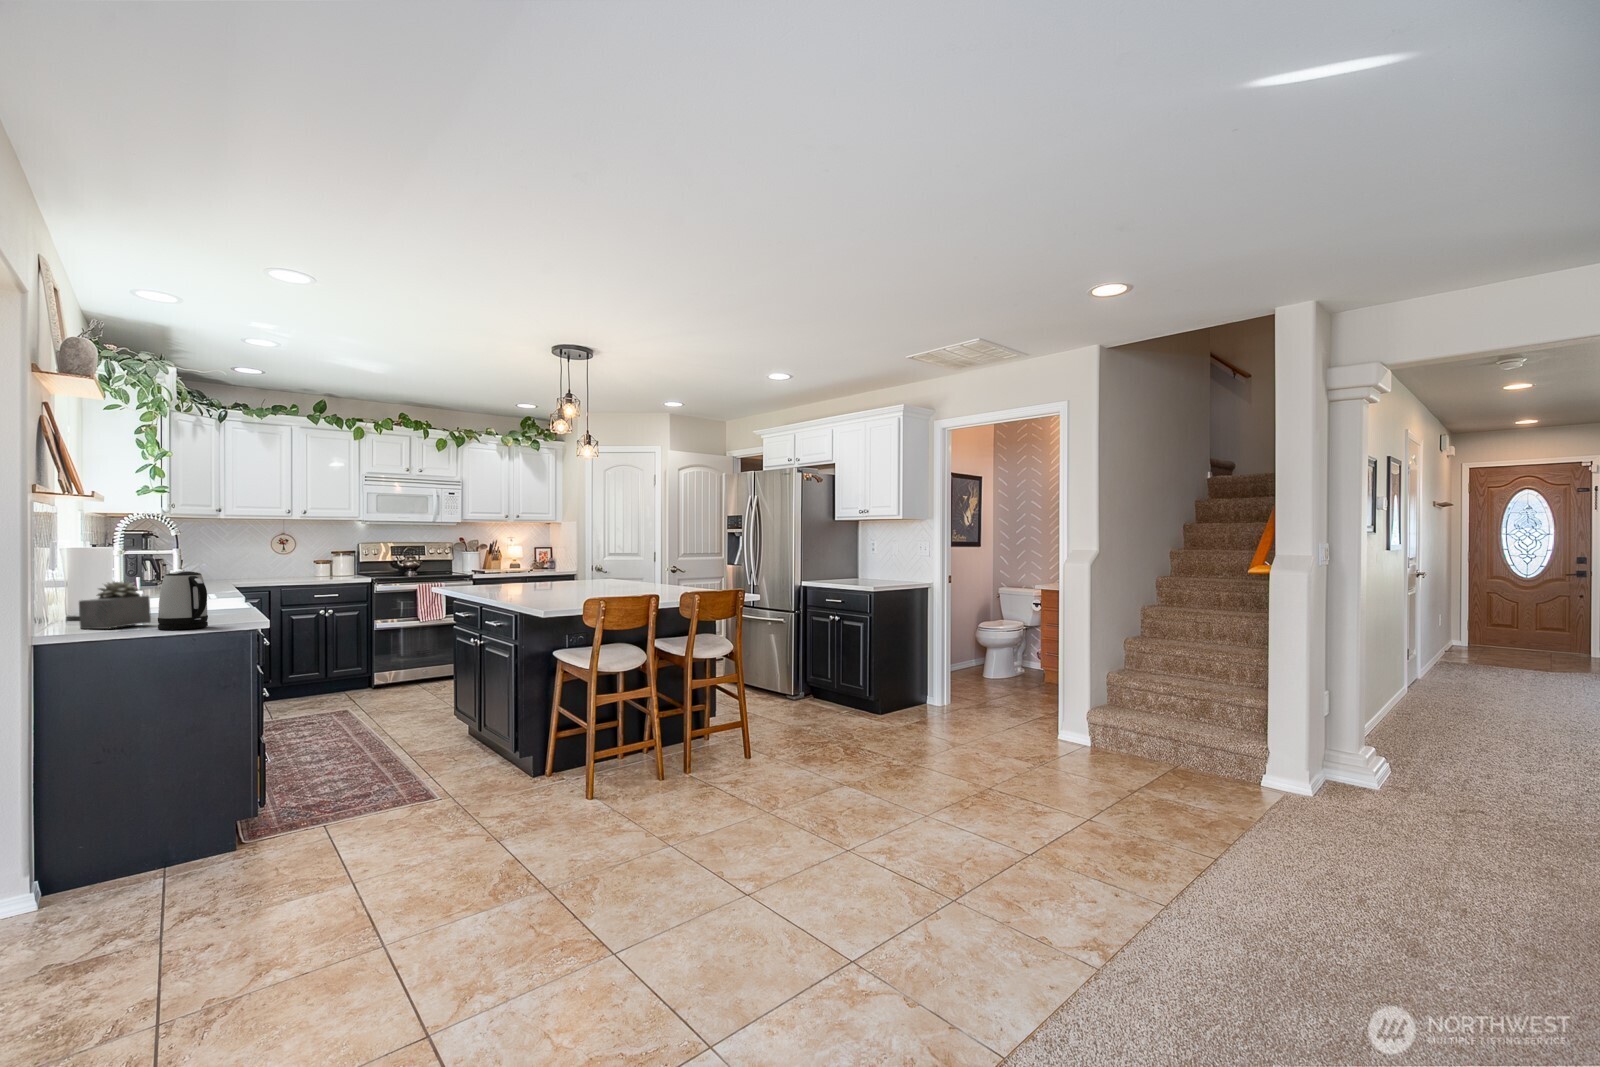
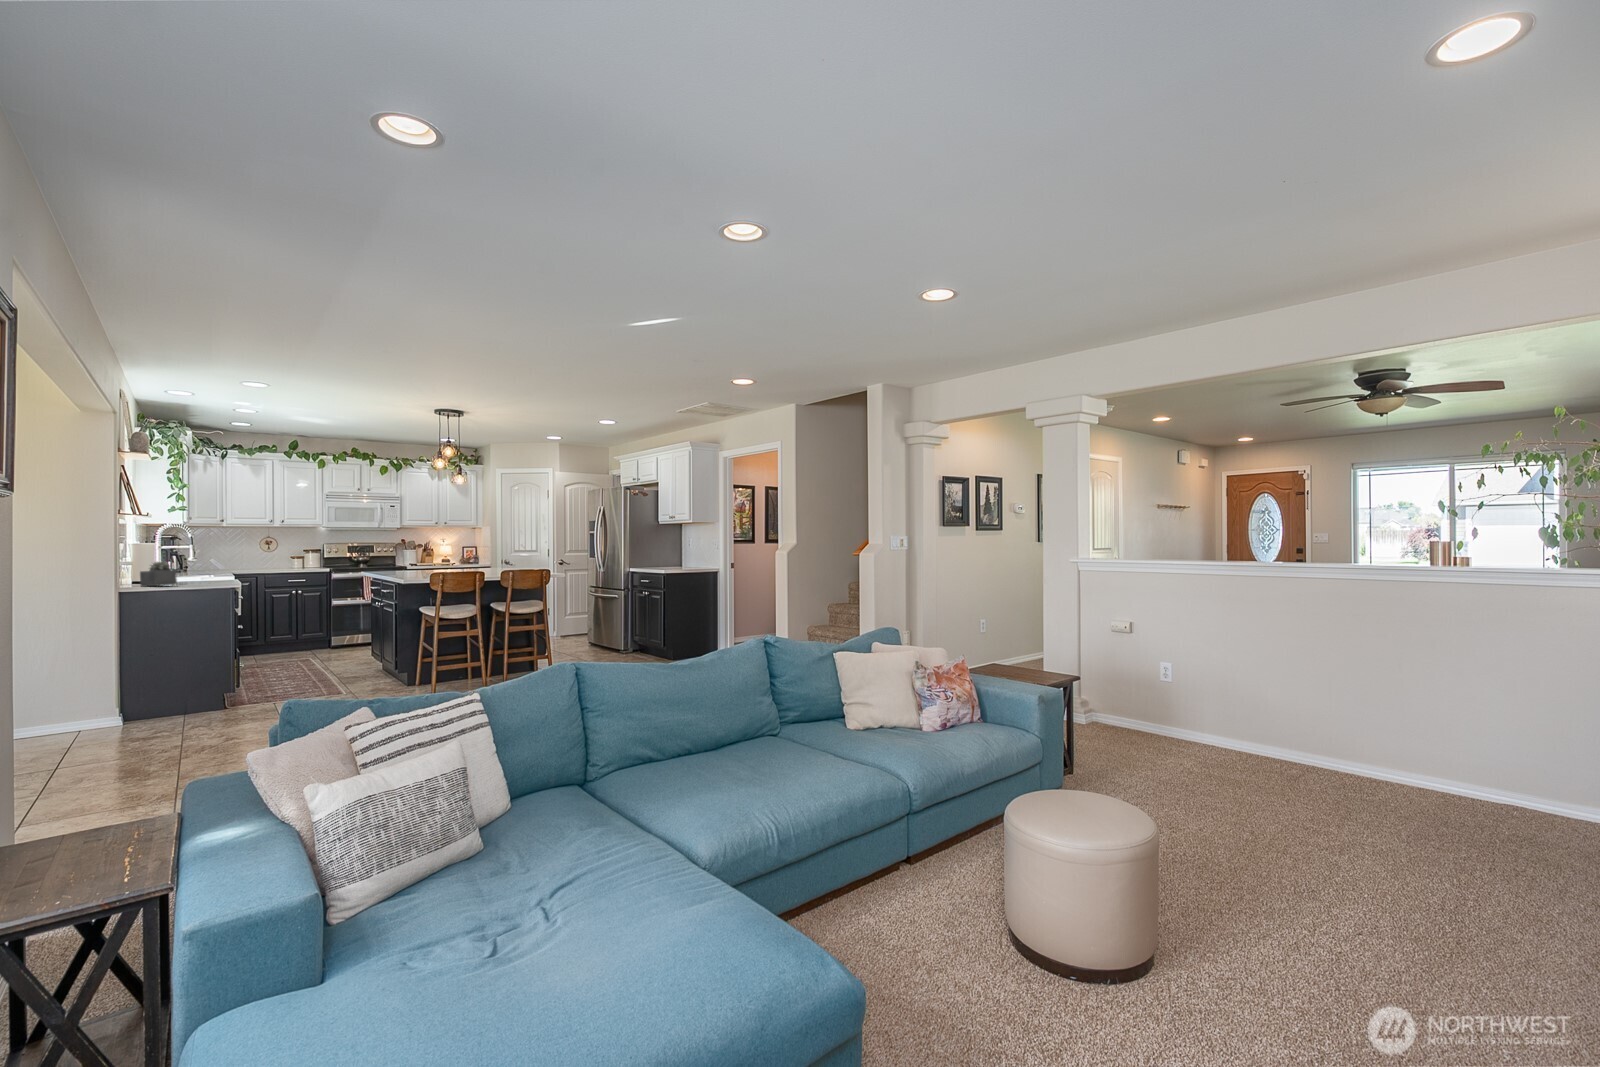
kettle: present [158,571,208,630] -> none [180,556,207,587]

